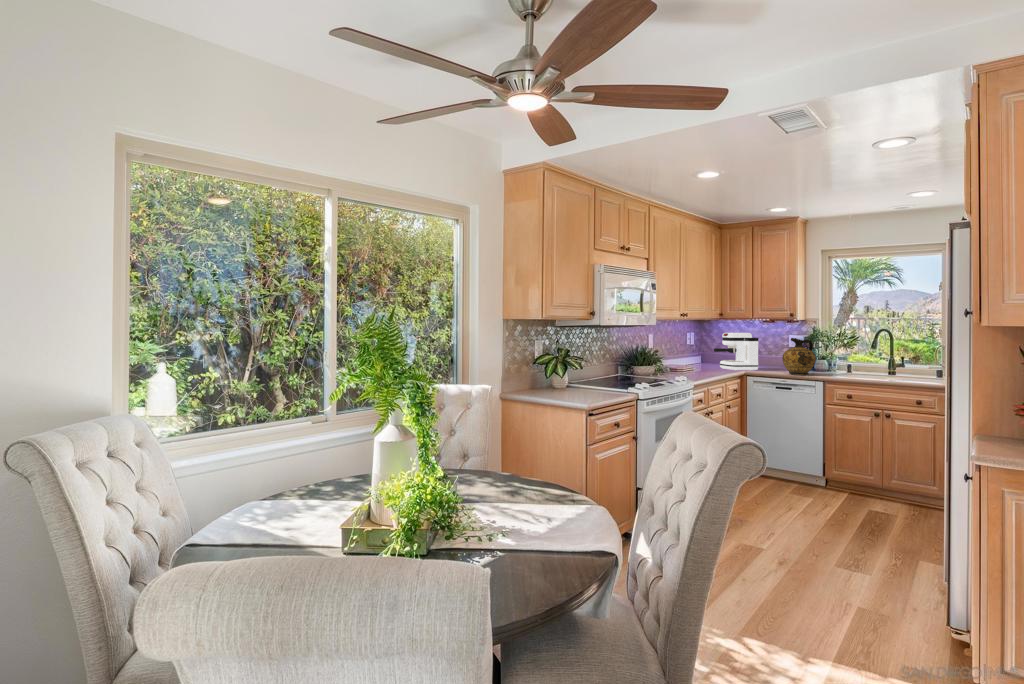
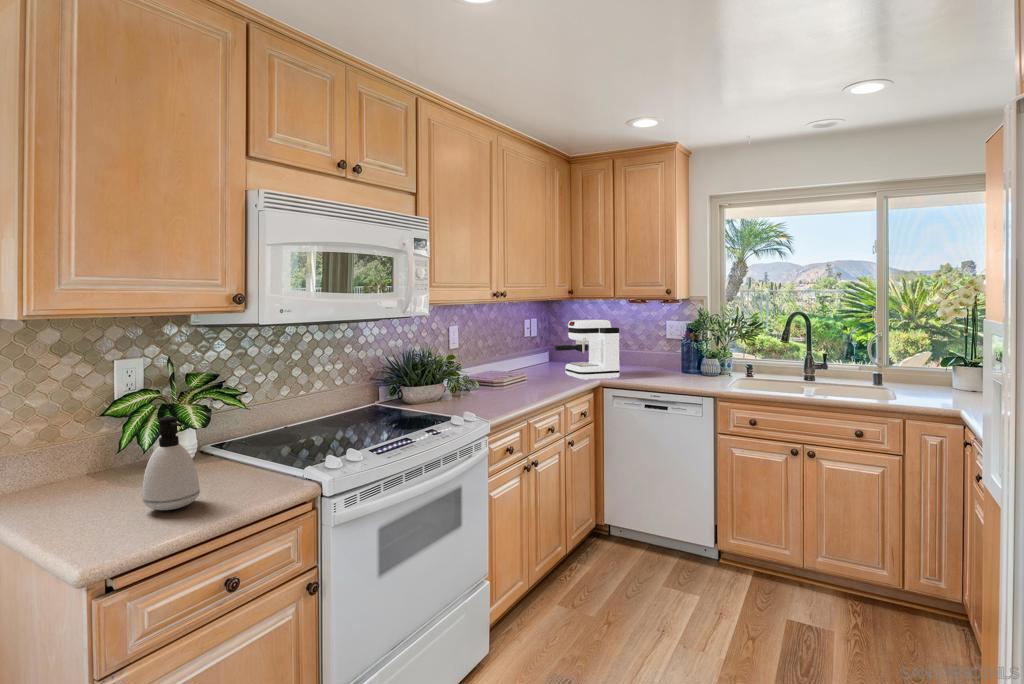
ceramic jug: present [782,338,816,375] -> none [653,328,702,387]
soap dispenser: none [576,361,596,399] -> present [142,416,200,510]

